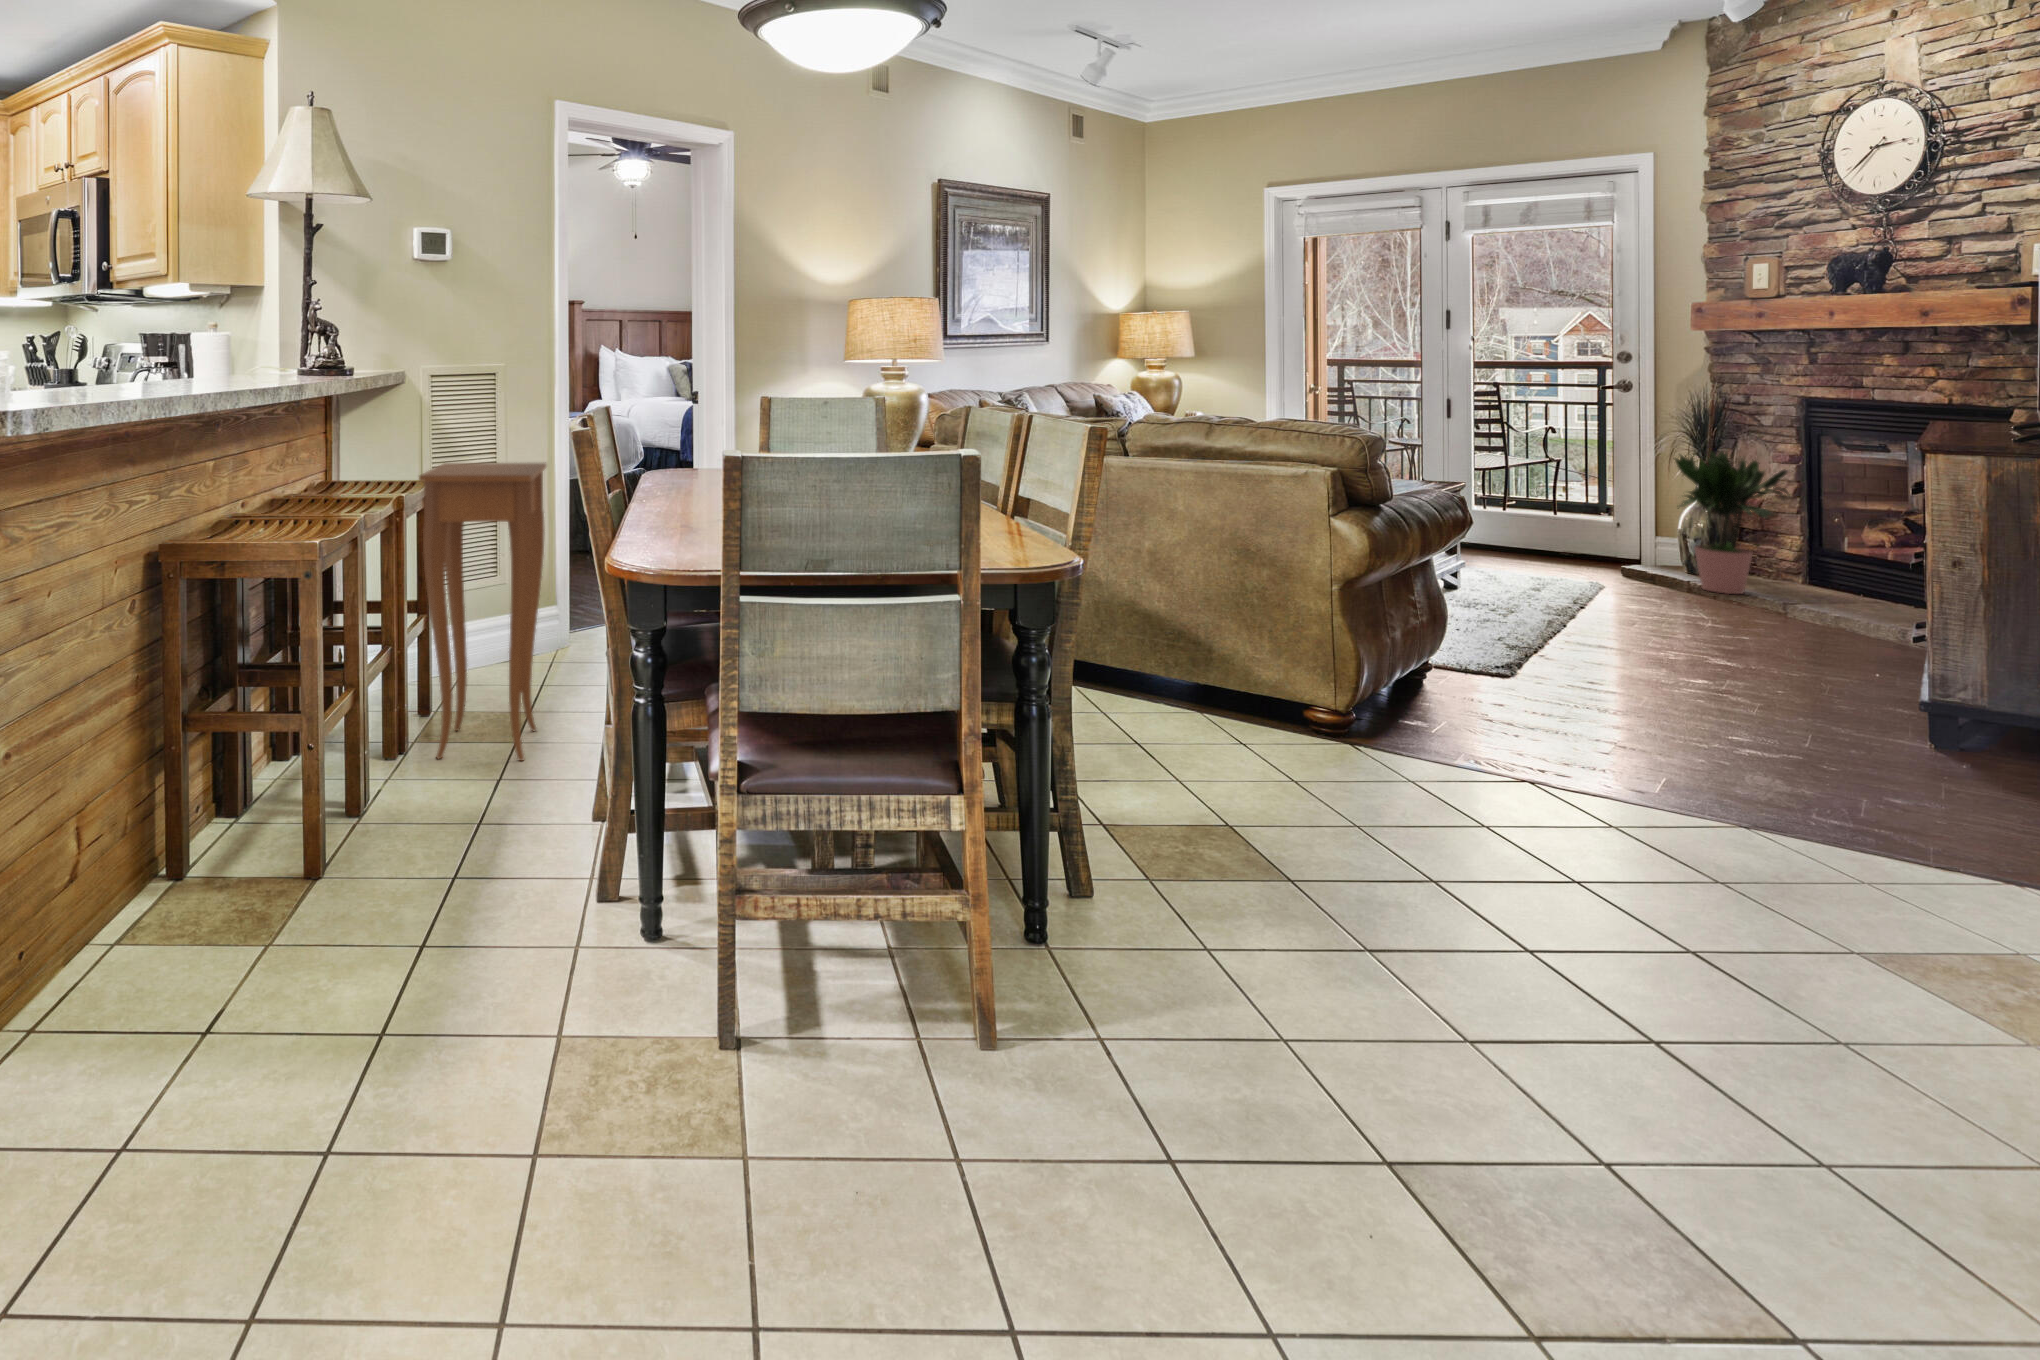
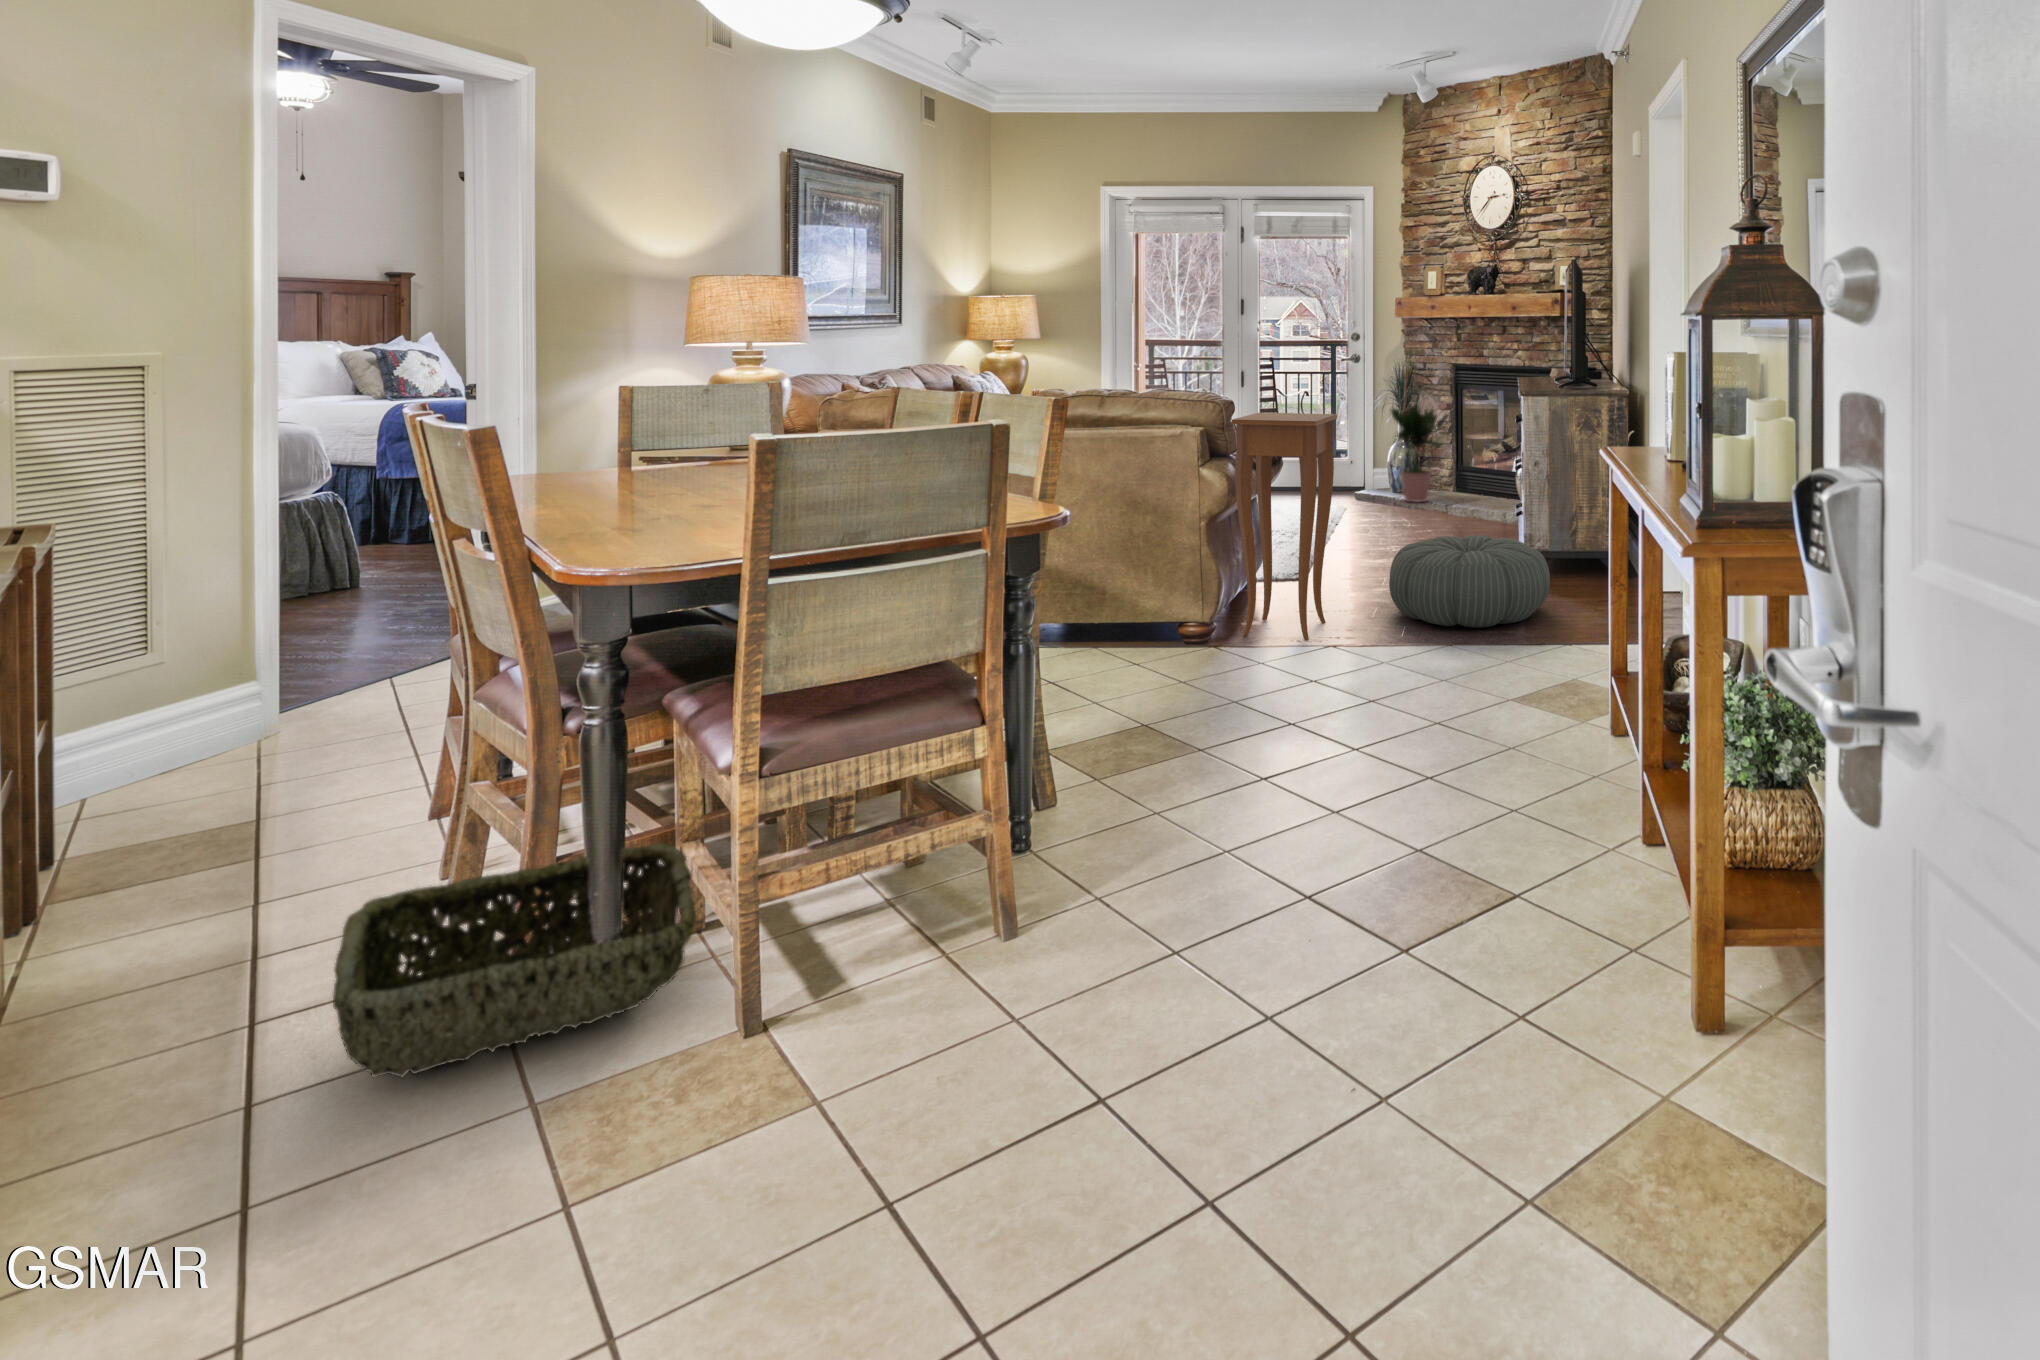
side table: present [419,463,547,761] -> present [1232,413,1337,640]
pouf: none [1635,657,1983,822] -> present [1389,535,1550,628]
woven basket: none [463,806,714,975] -> present [333,843,696,1077]

